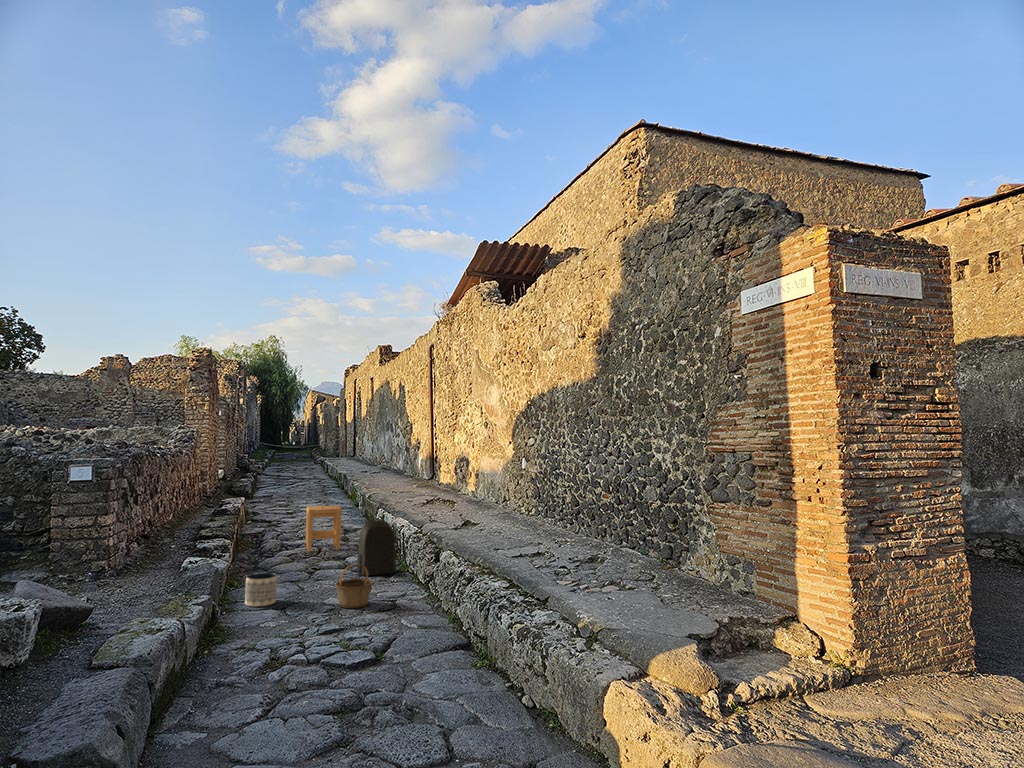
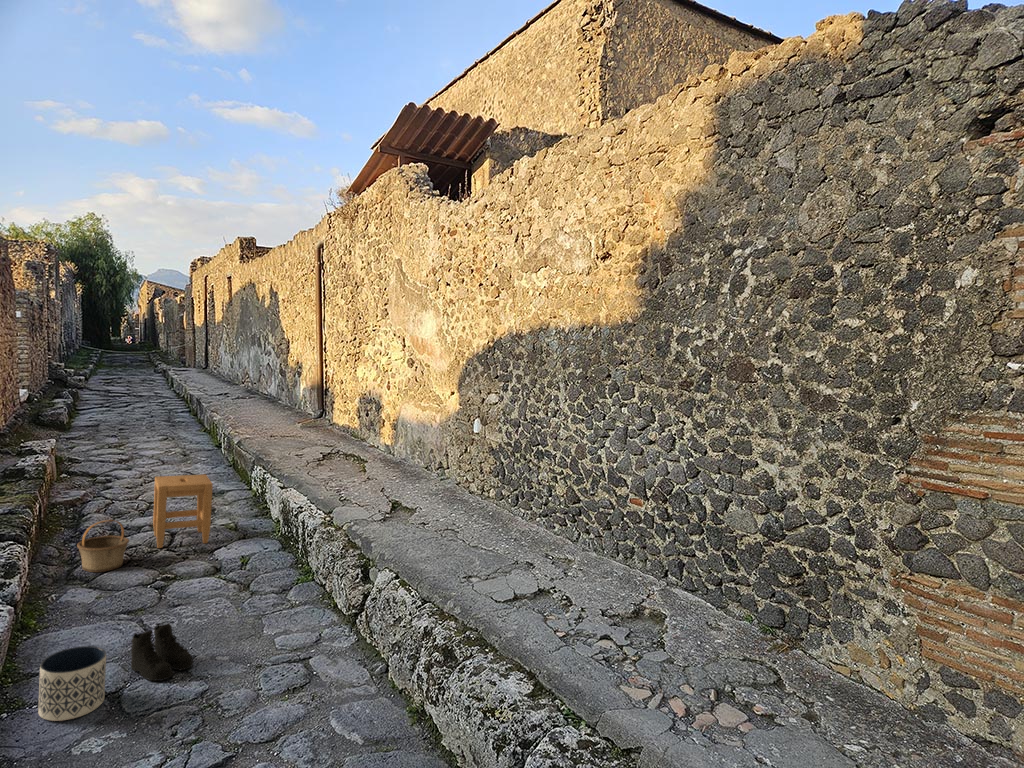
backpack: present [357,519,396,576] -> none [245,515,309,609]
basket: present [335,564,373,608] -> present [77,520,129,572]
boots: none [290,569,322,597] -> present [131,623,193,681]

